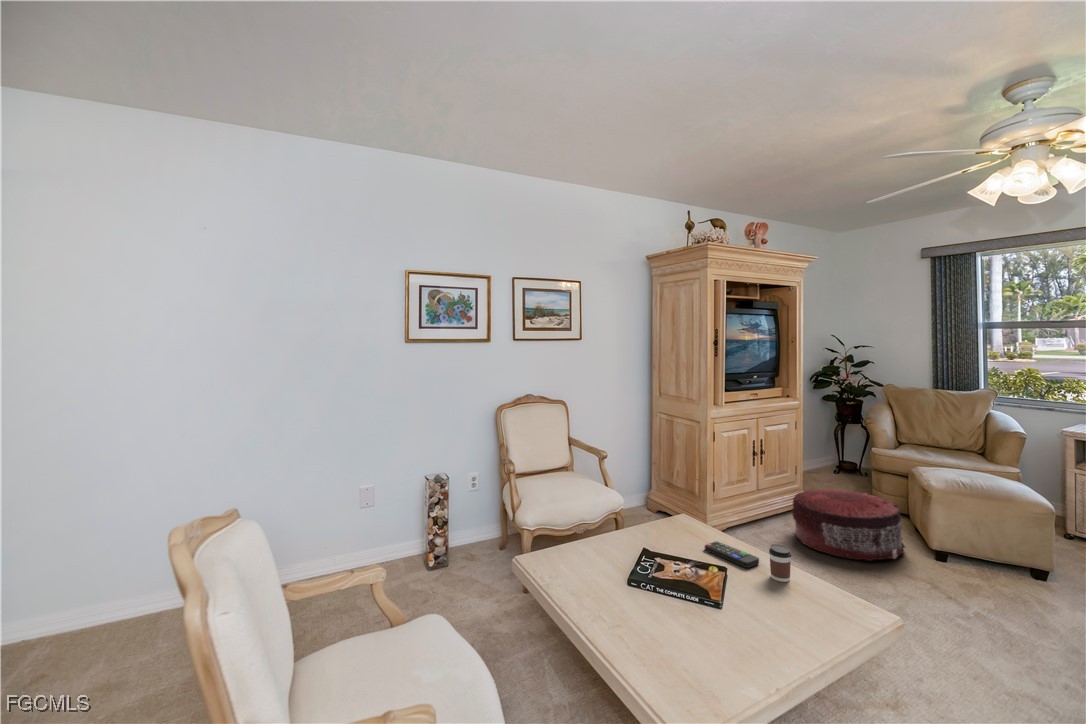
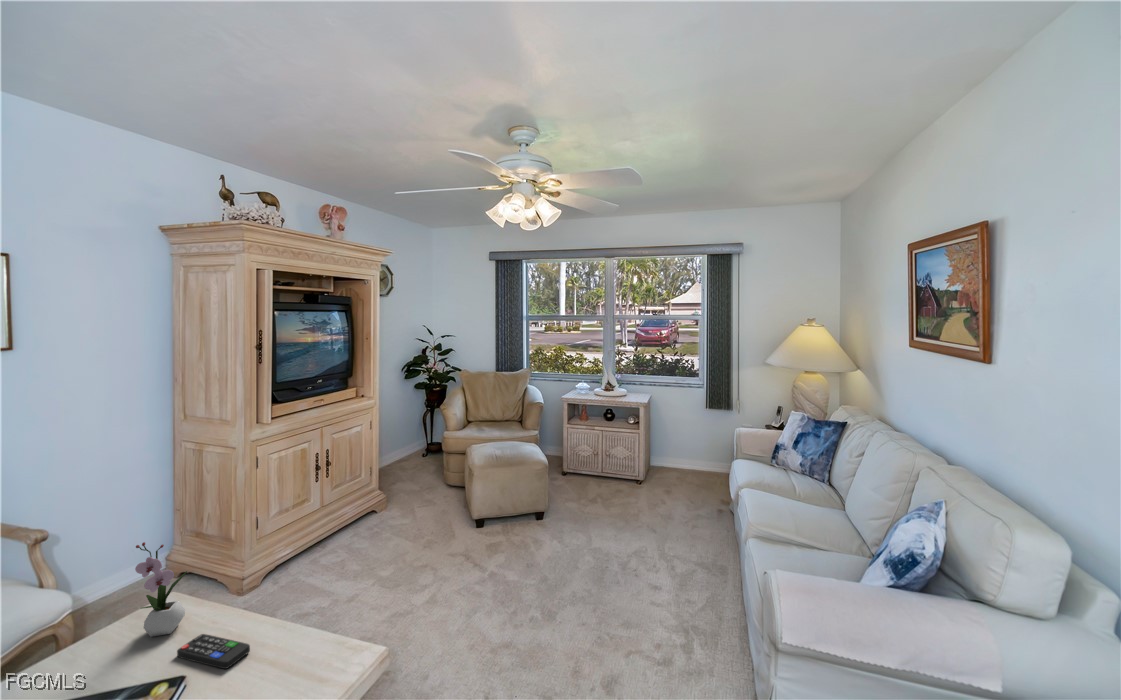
flower arrangement: none [674,464,700,536] -> present [135,542,187,637]
pouf: present [792,488,905,561] -> none [353,487,453,566]
coffee cup: present [769,544,791,582] -> none [252,626,280,675]

